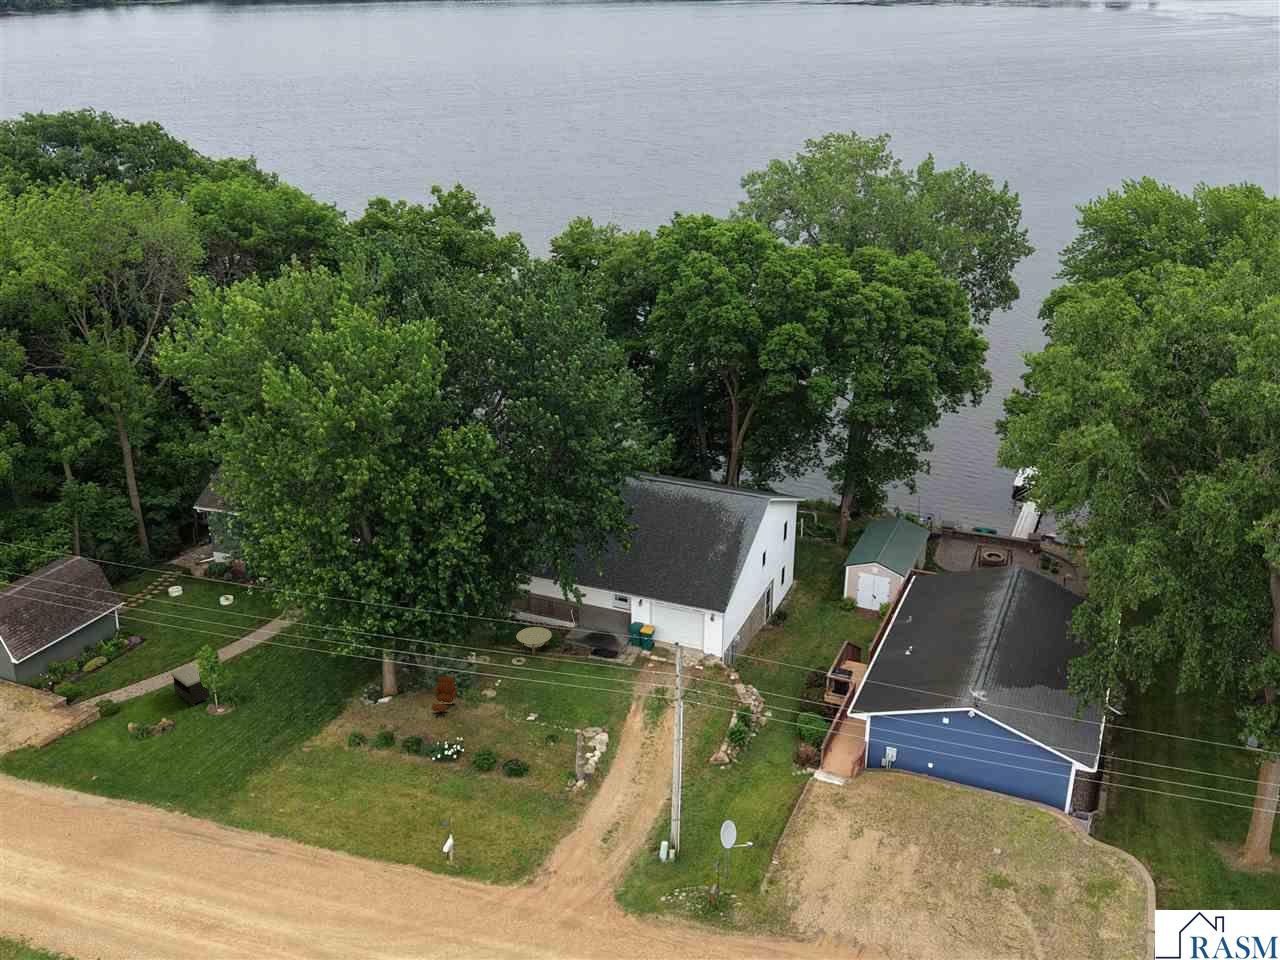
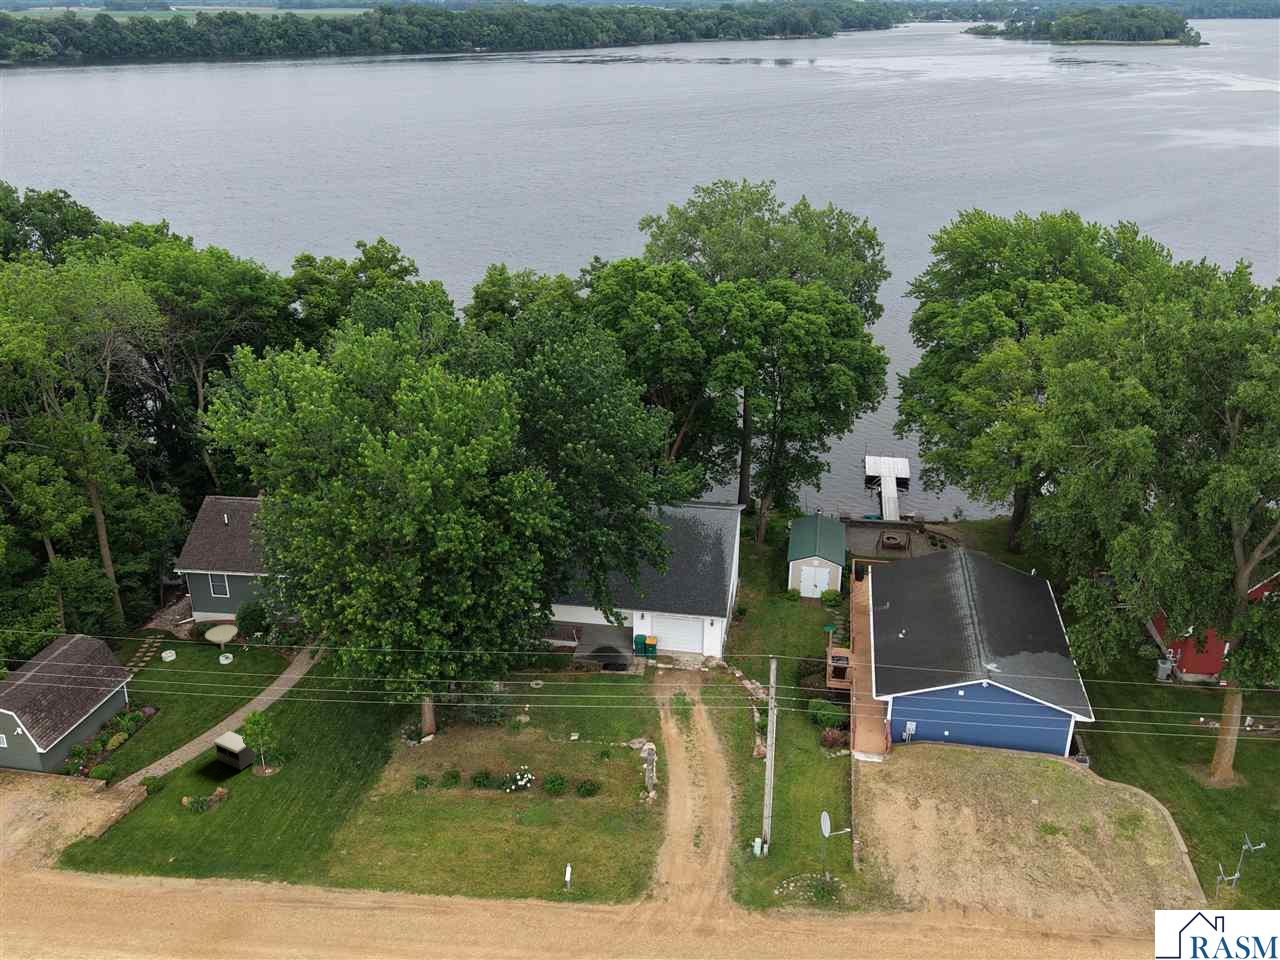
round table: present [516,627,552,656] -> present [205,625,238,650]
lounge chair: present [432,677,458,718] -> none [480,709,503,750]

